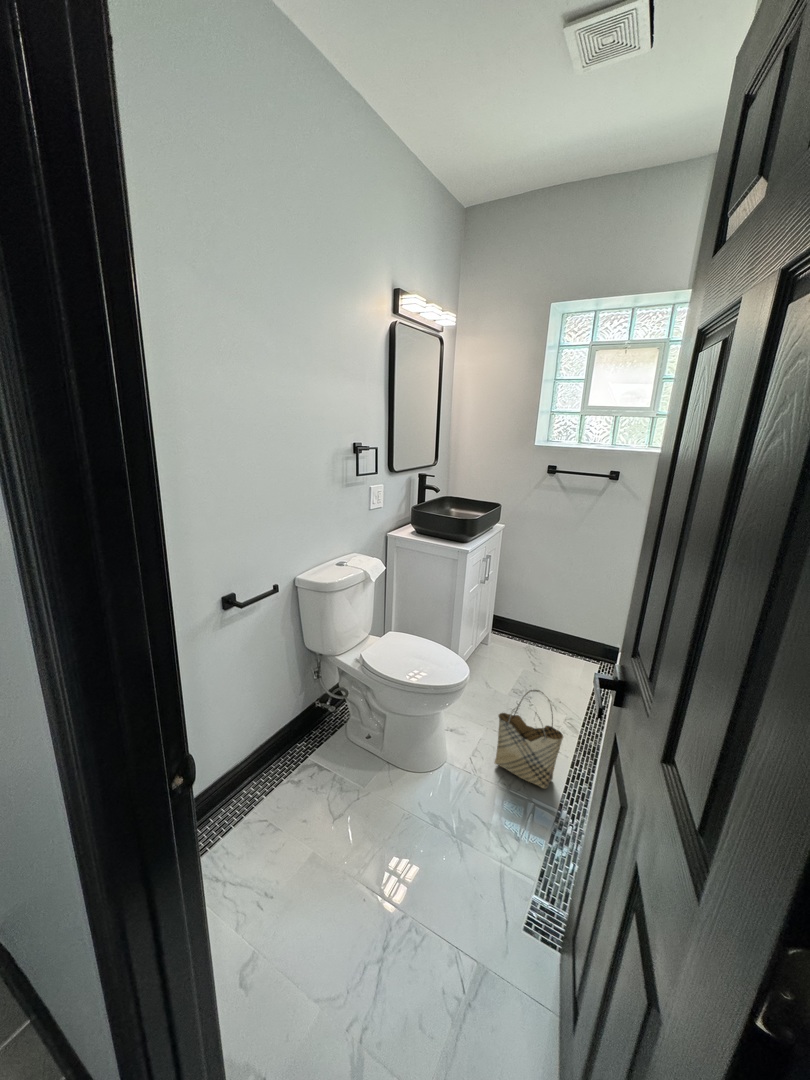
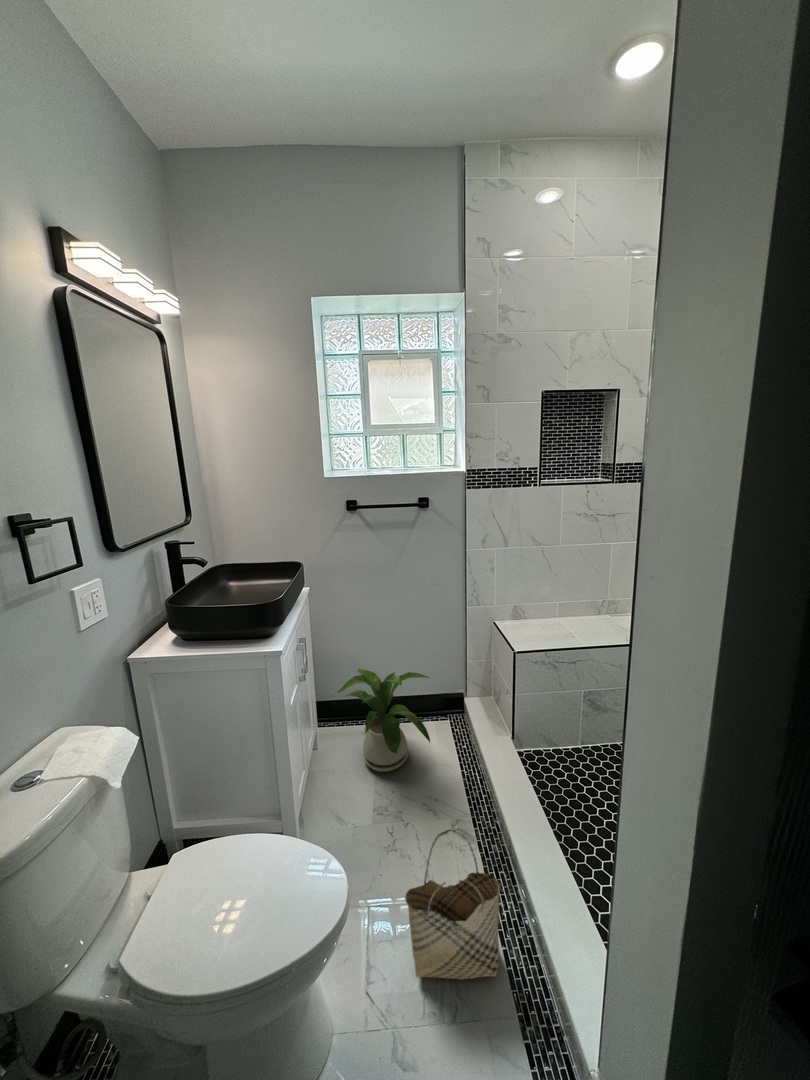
house plant: none [506,599,583,678] -> present [338,669,430,772]

